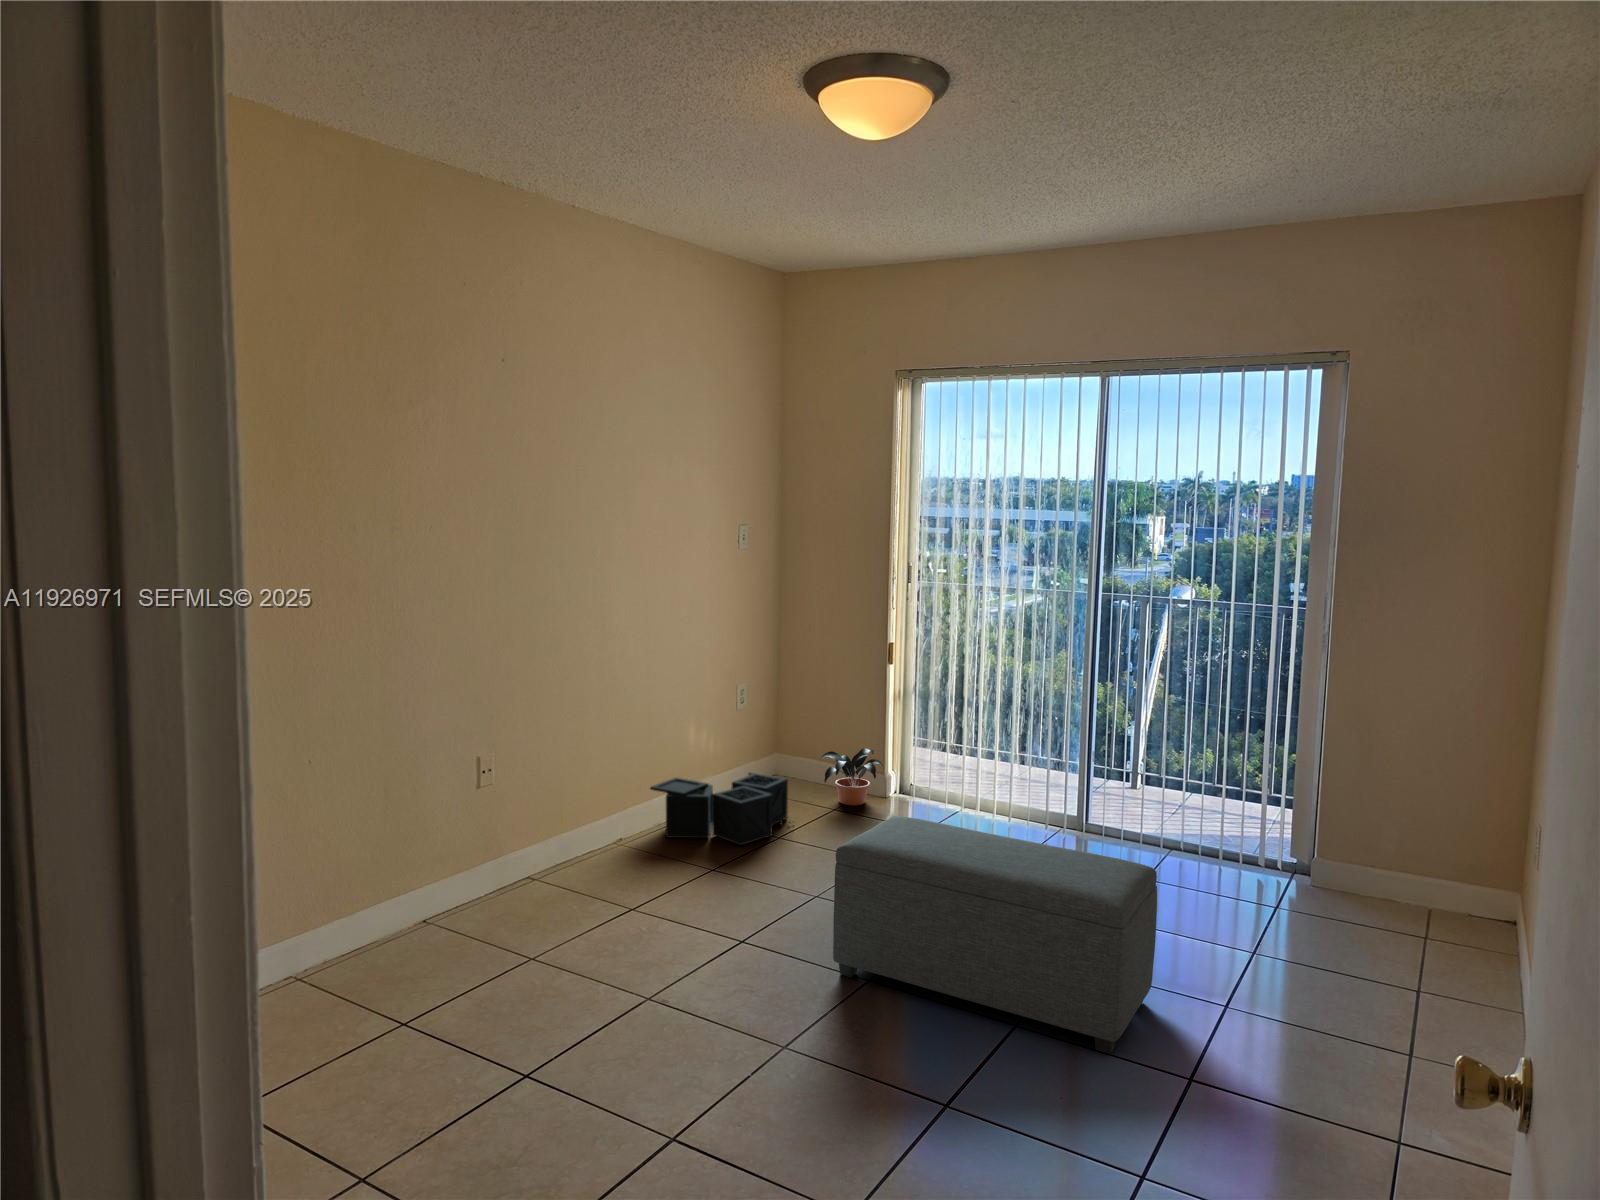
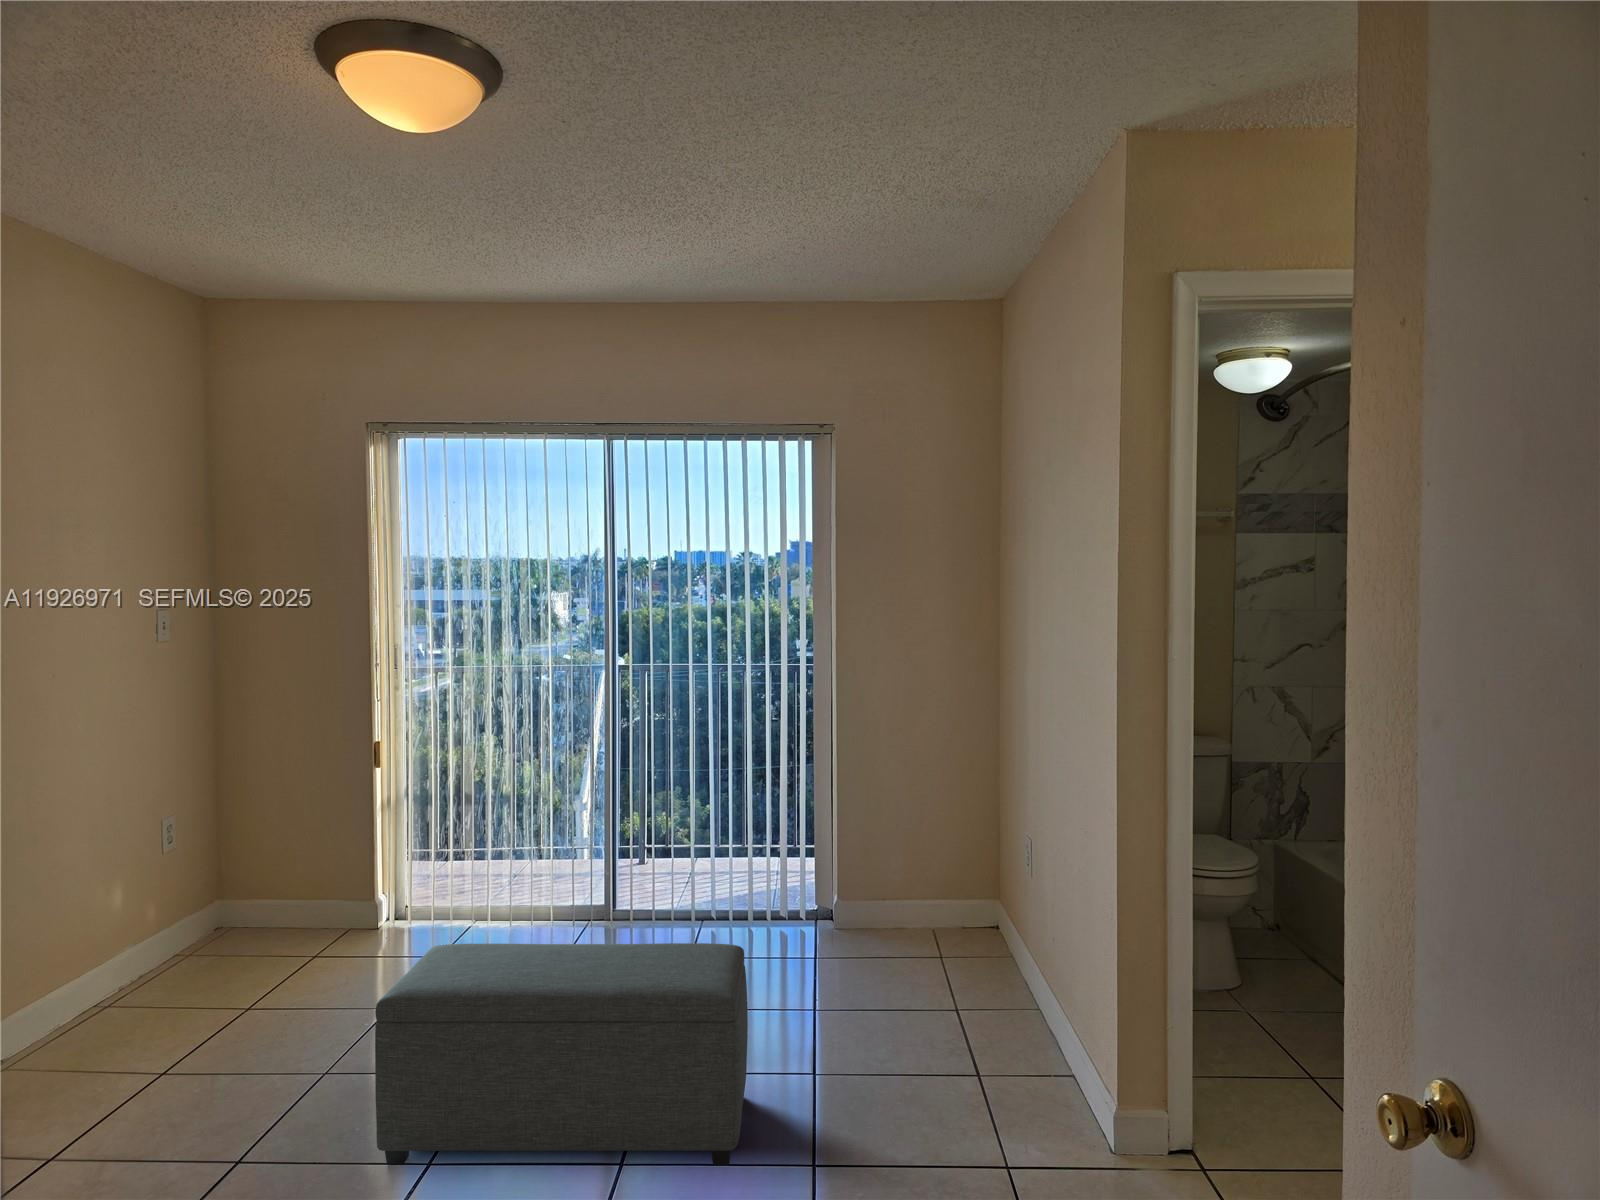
potted plant: present [820,748,884,805] -> none [287,869,375,942]
storage bin: present [650,773,790,845] -> none [44,924,268,1039]

